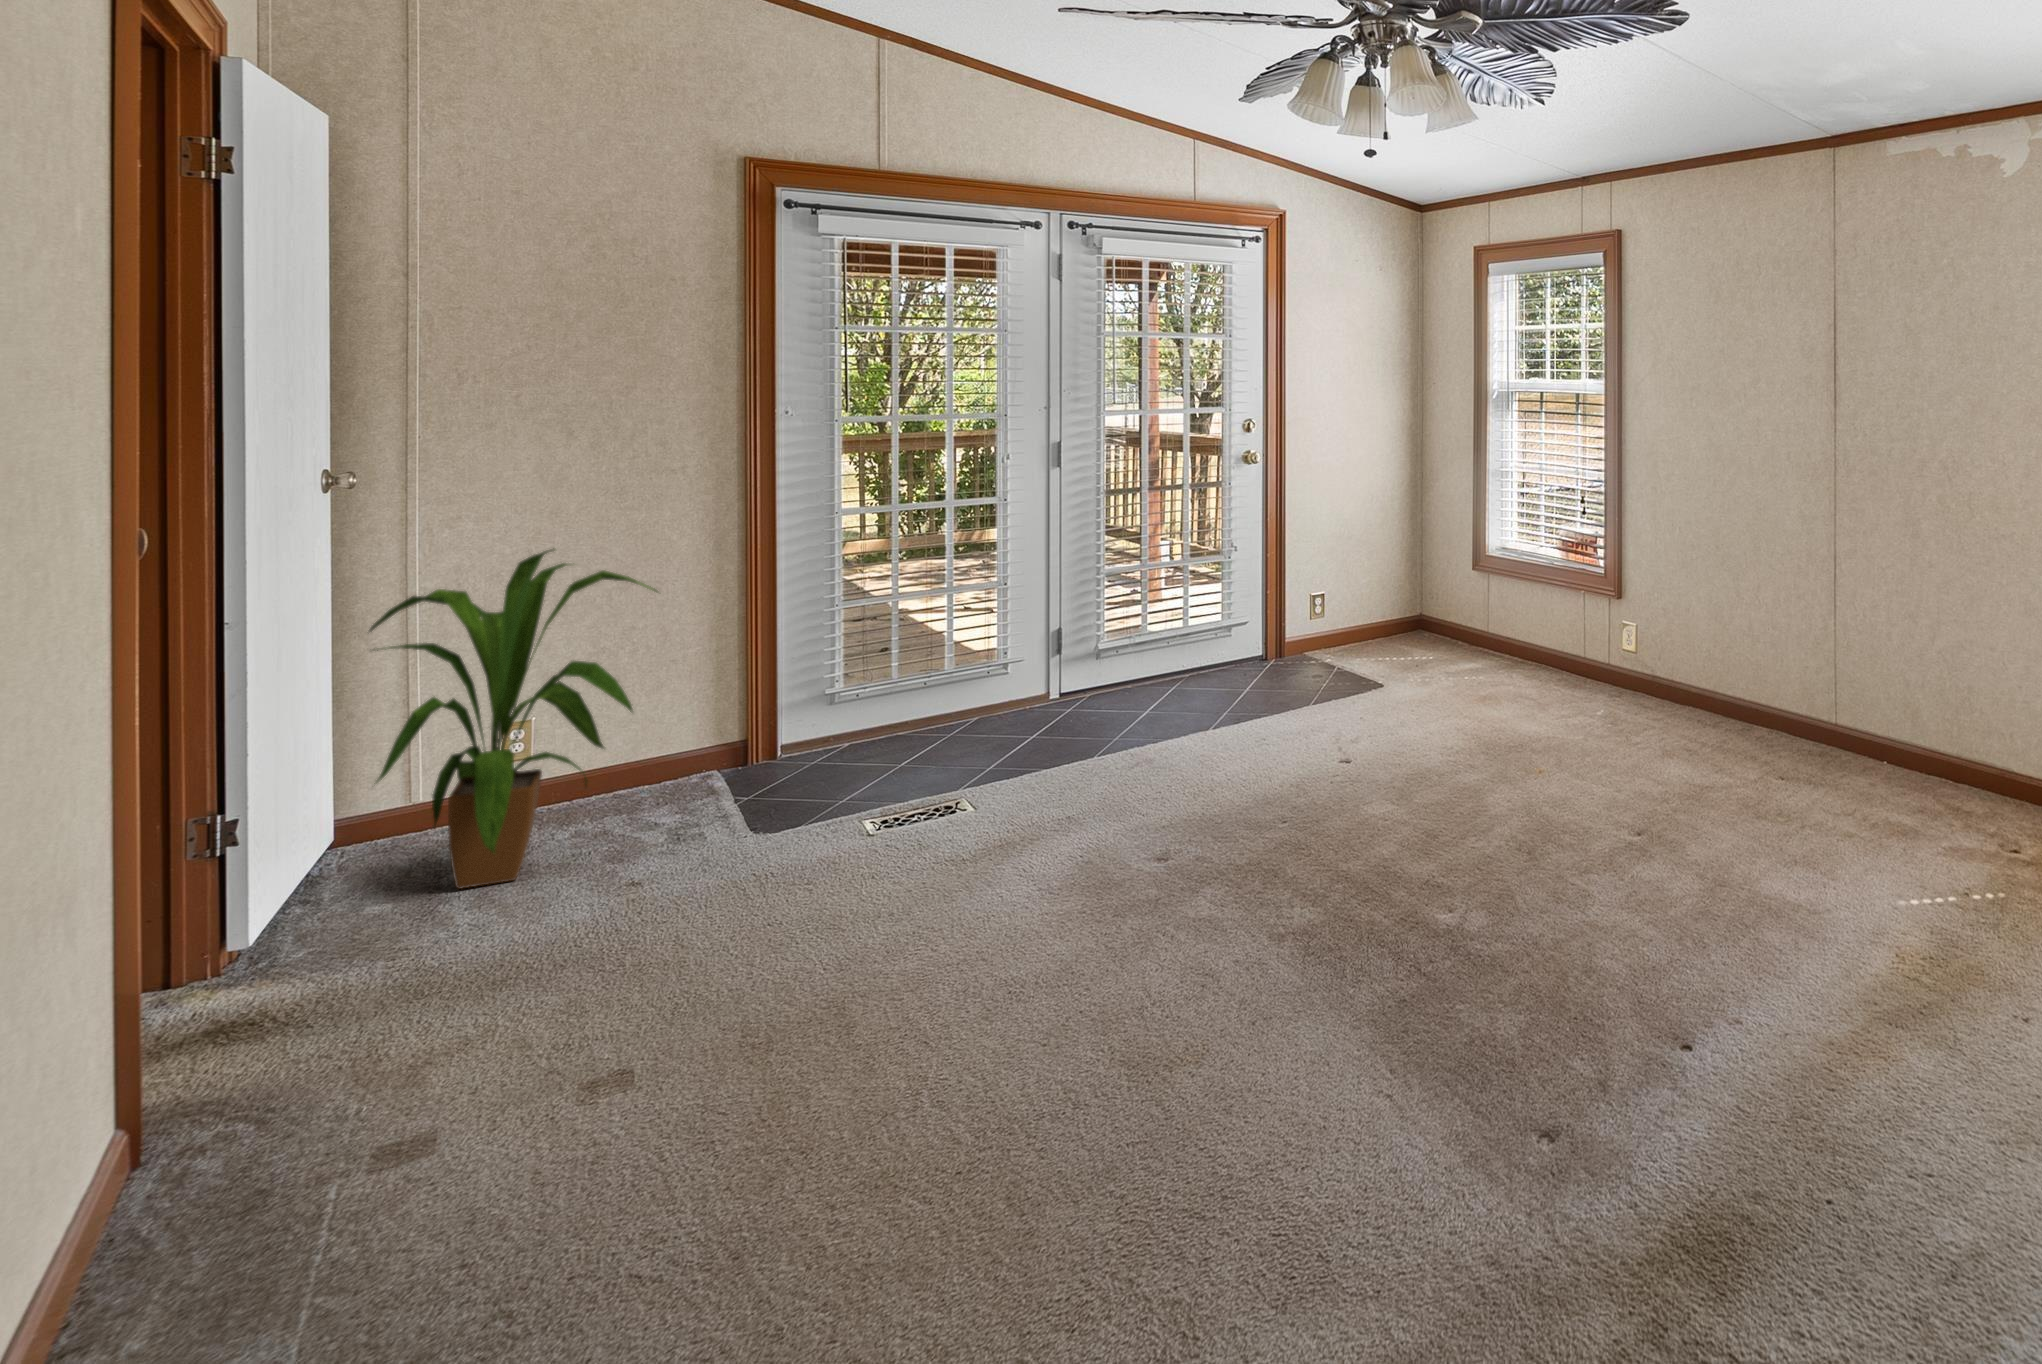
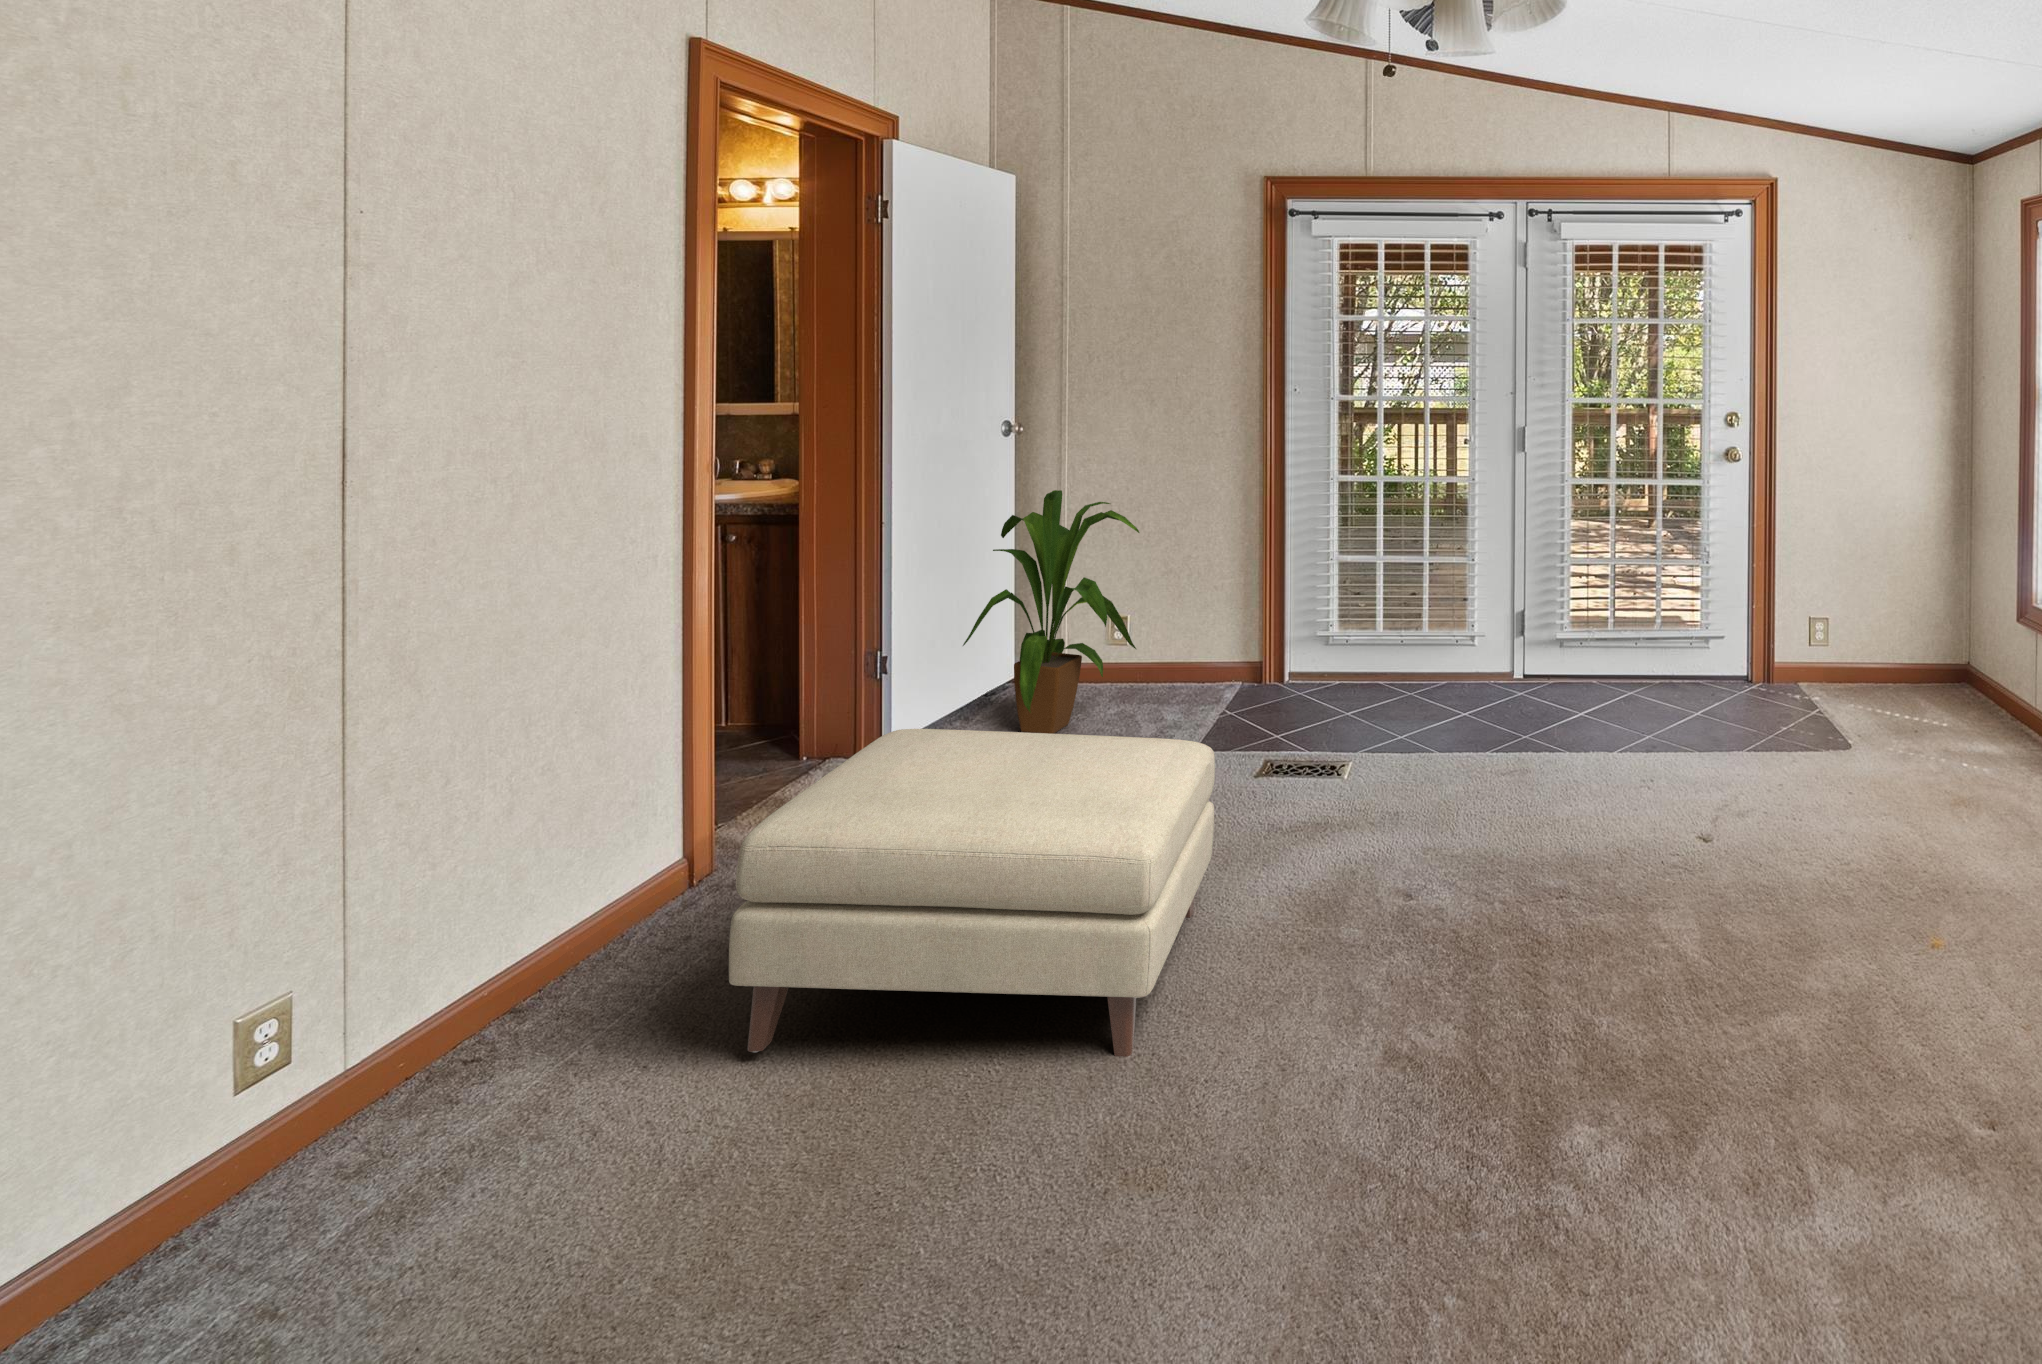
ottoman: none [582,769,1121,1225] -> present [729,729,1215,1057]

